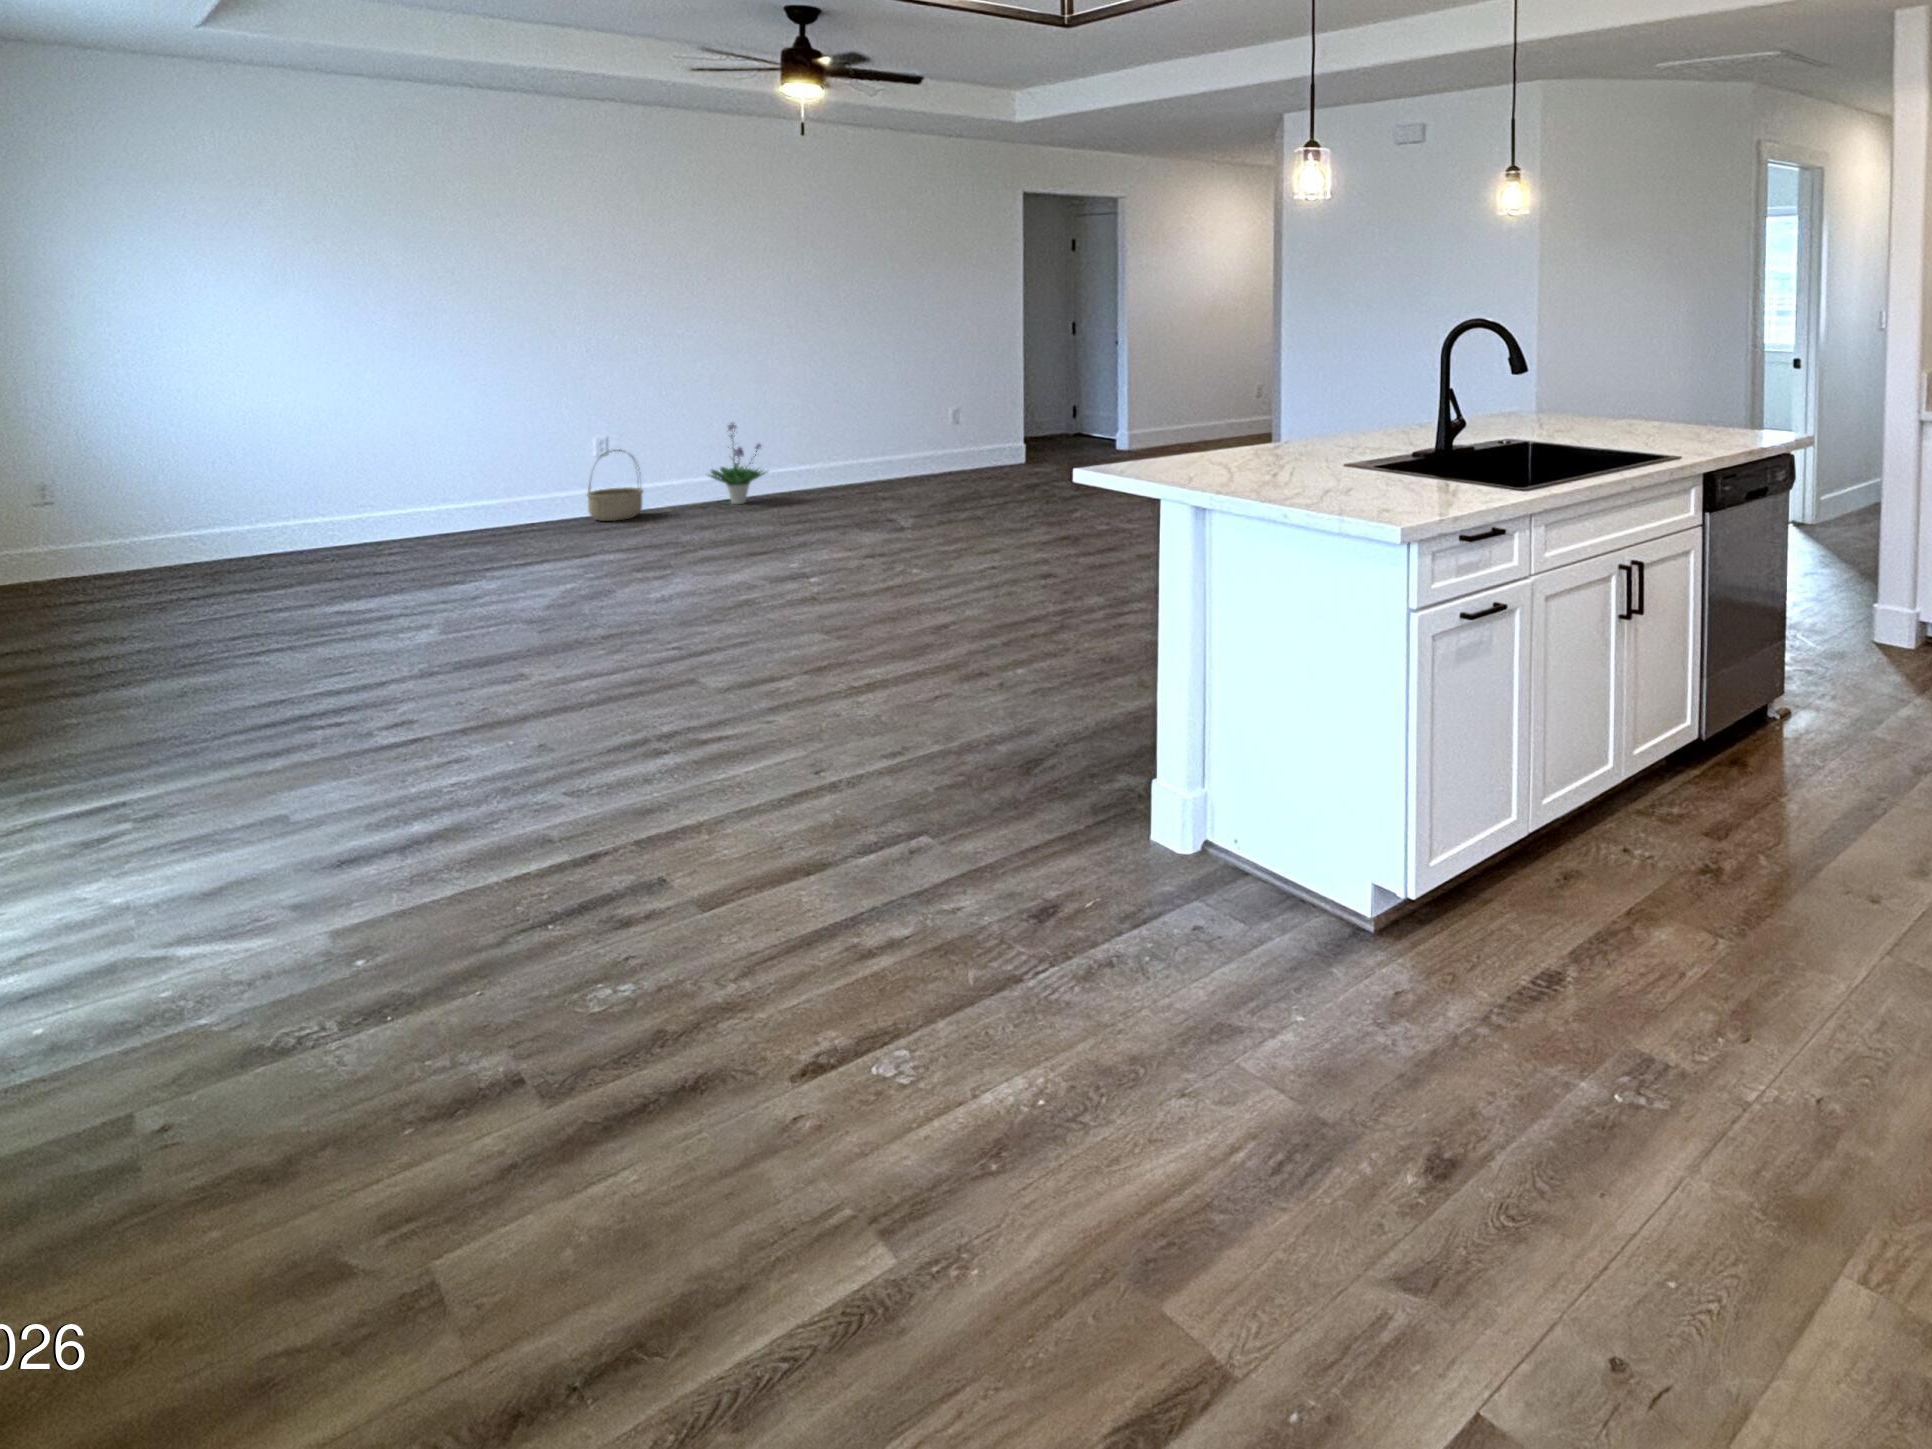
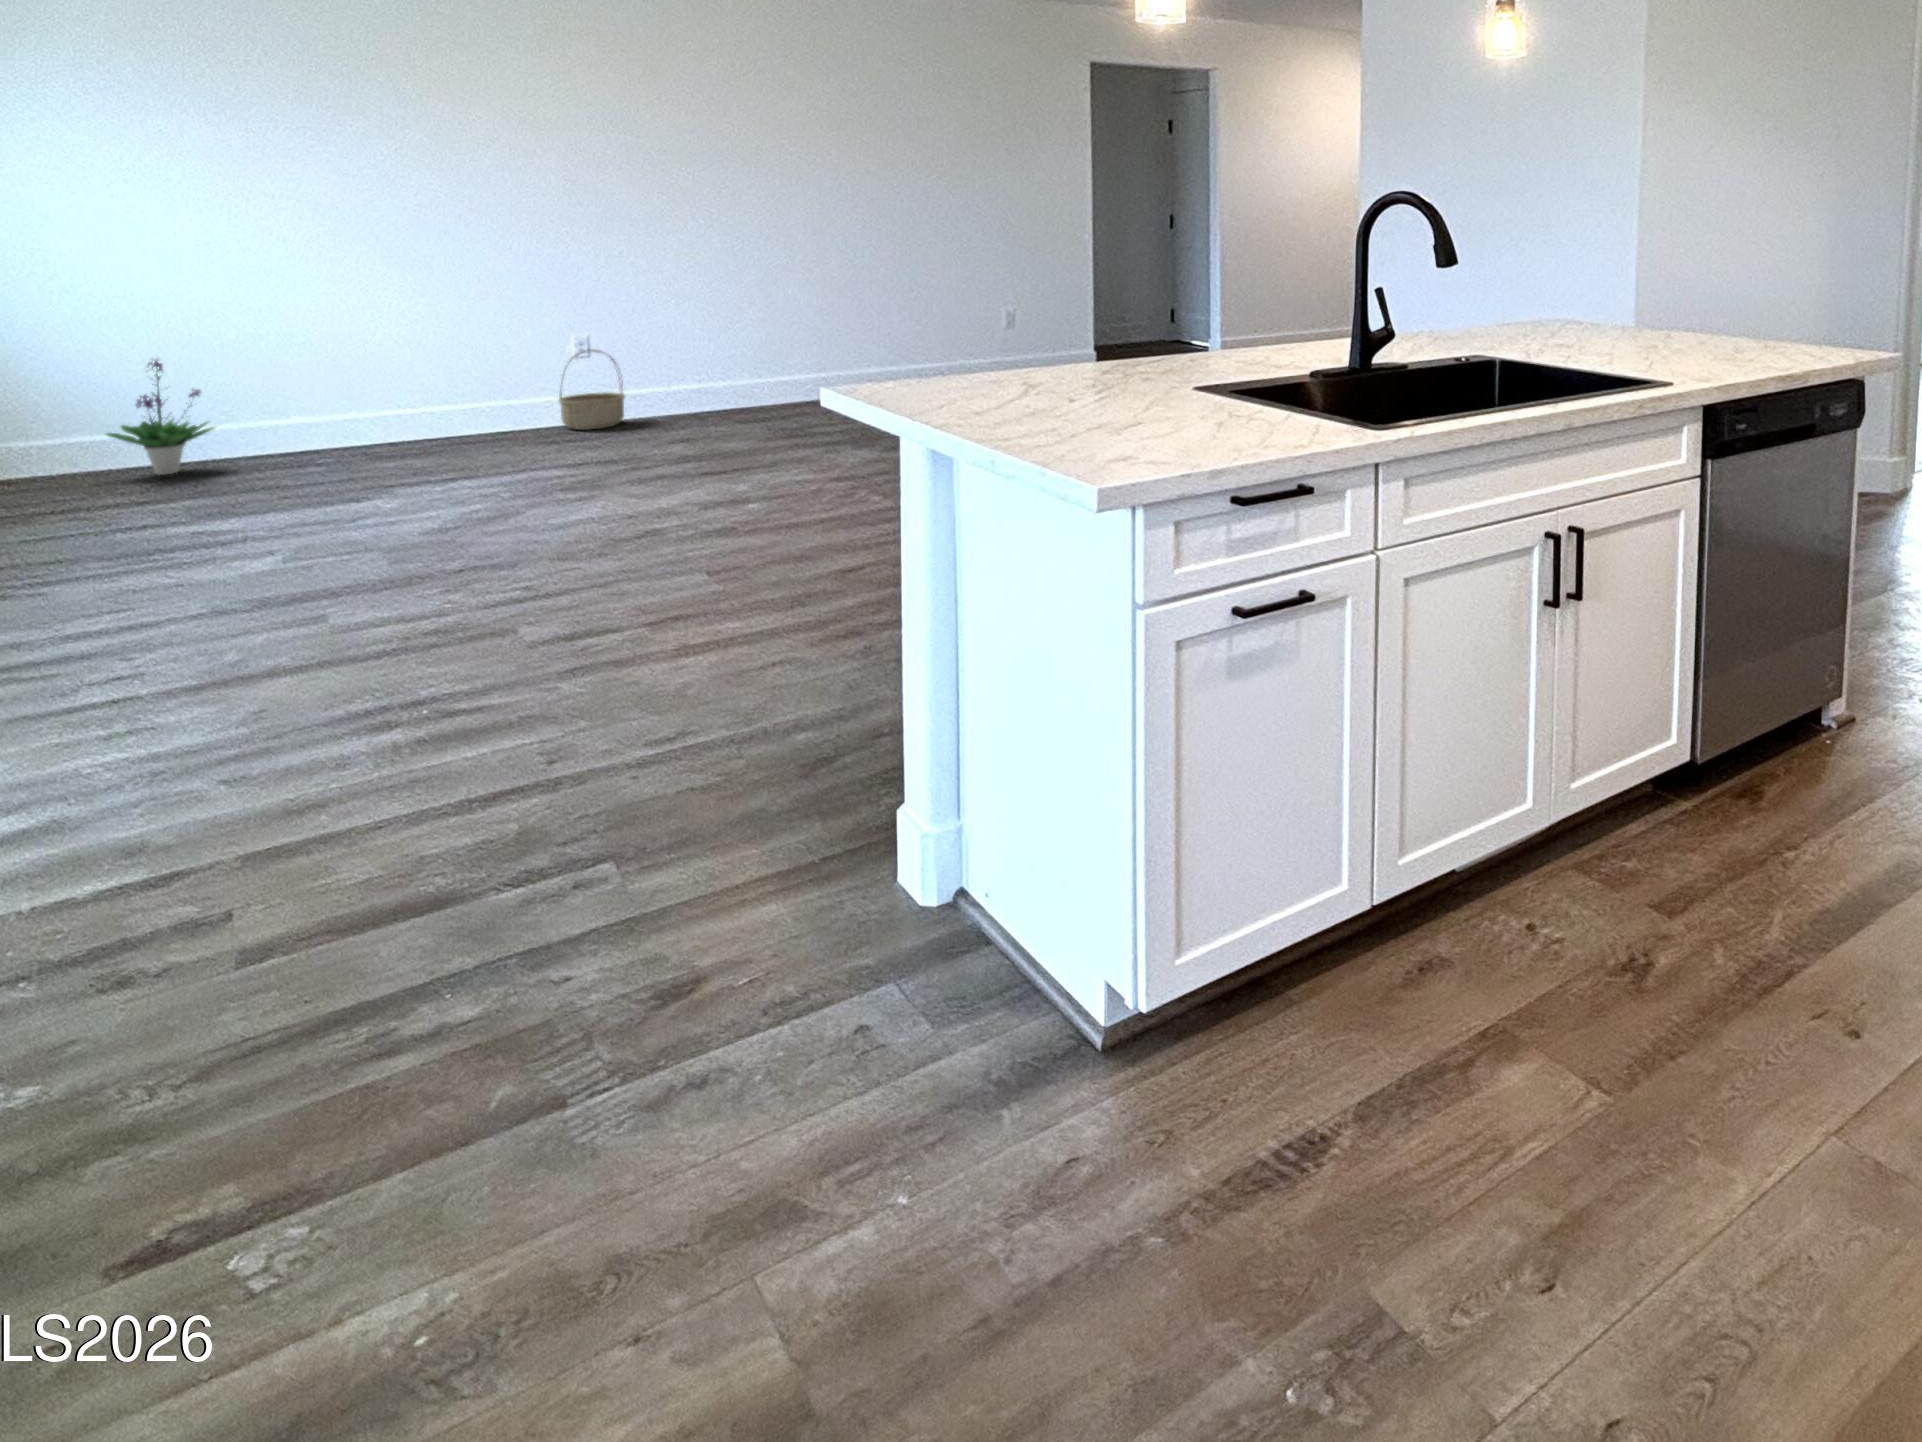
potted plant: present [709,422,766,504] -> present [106,359,213,475]

